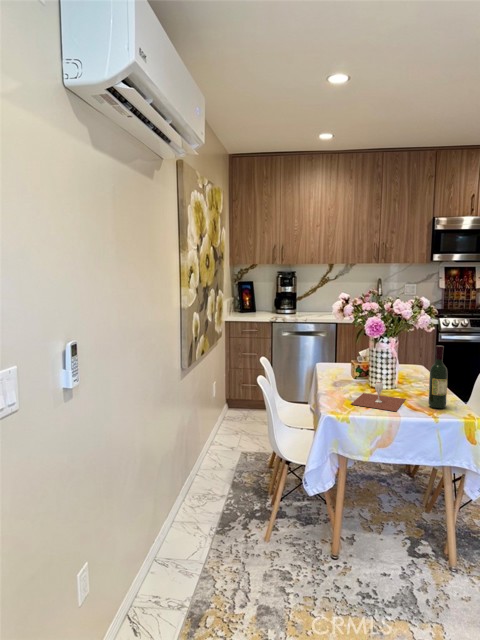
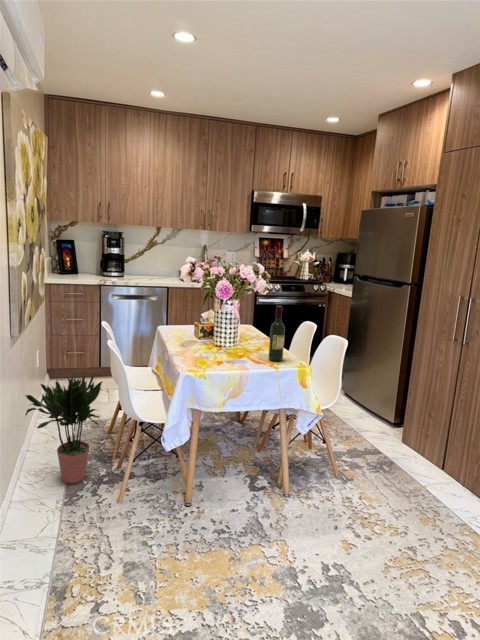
wine glass: present [351,382,406,411] -> none [203,340,249,366]
potted plant: none [184,398,257,513] -> present [26,375,102,484]

